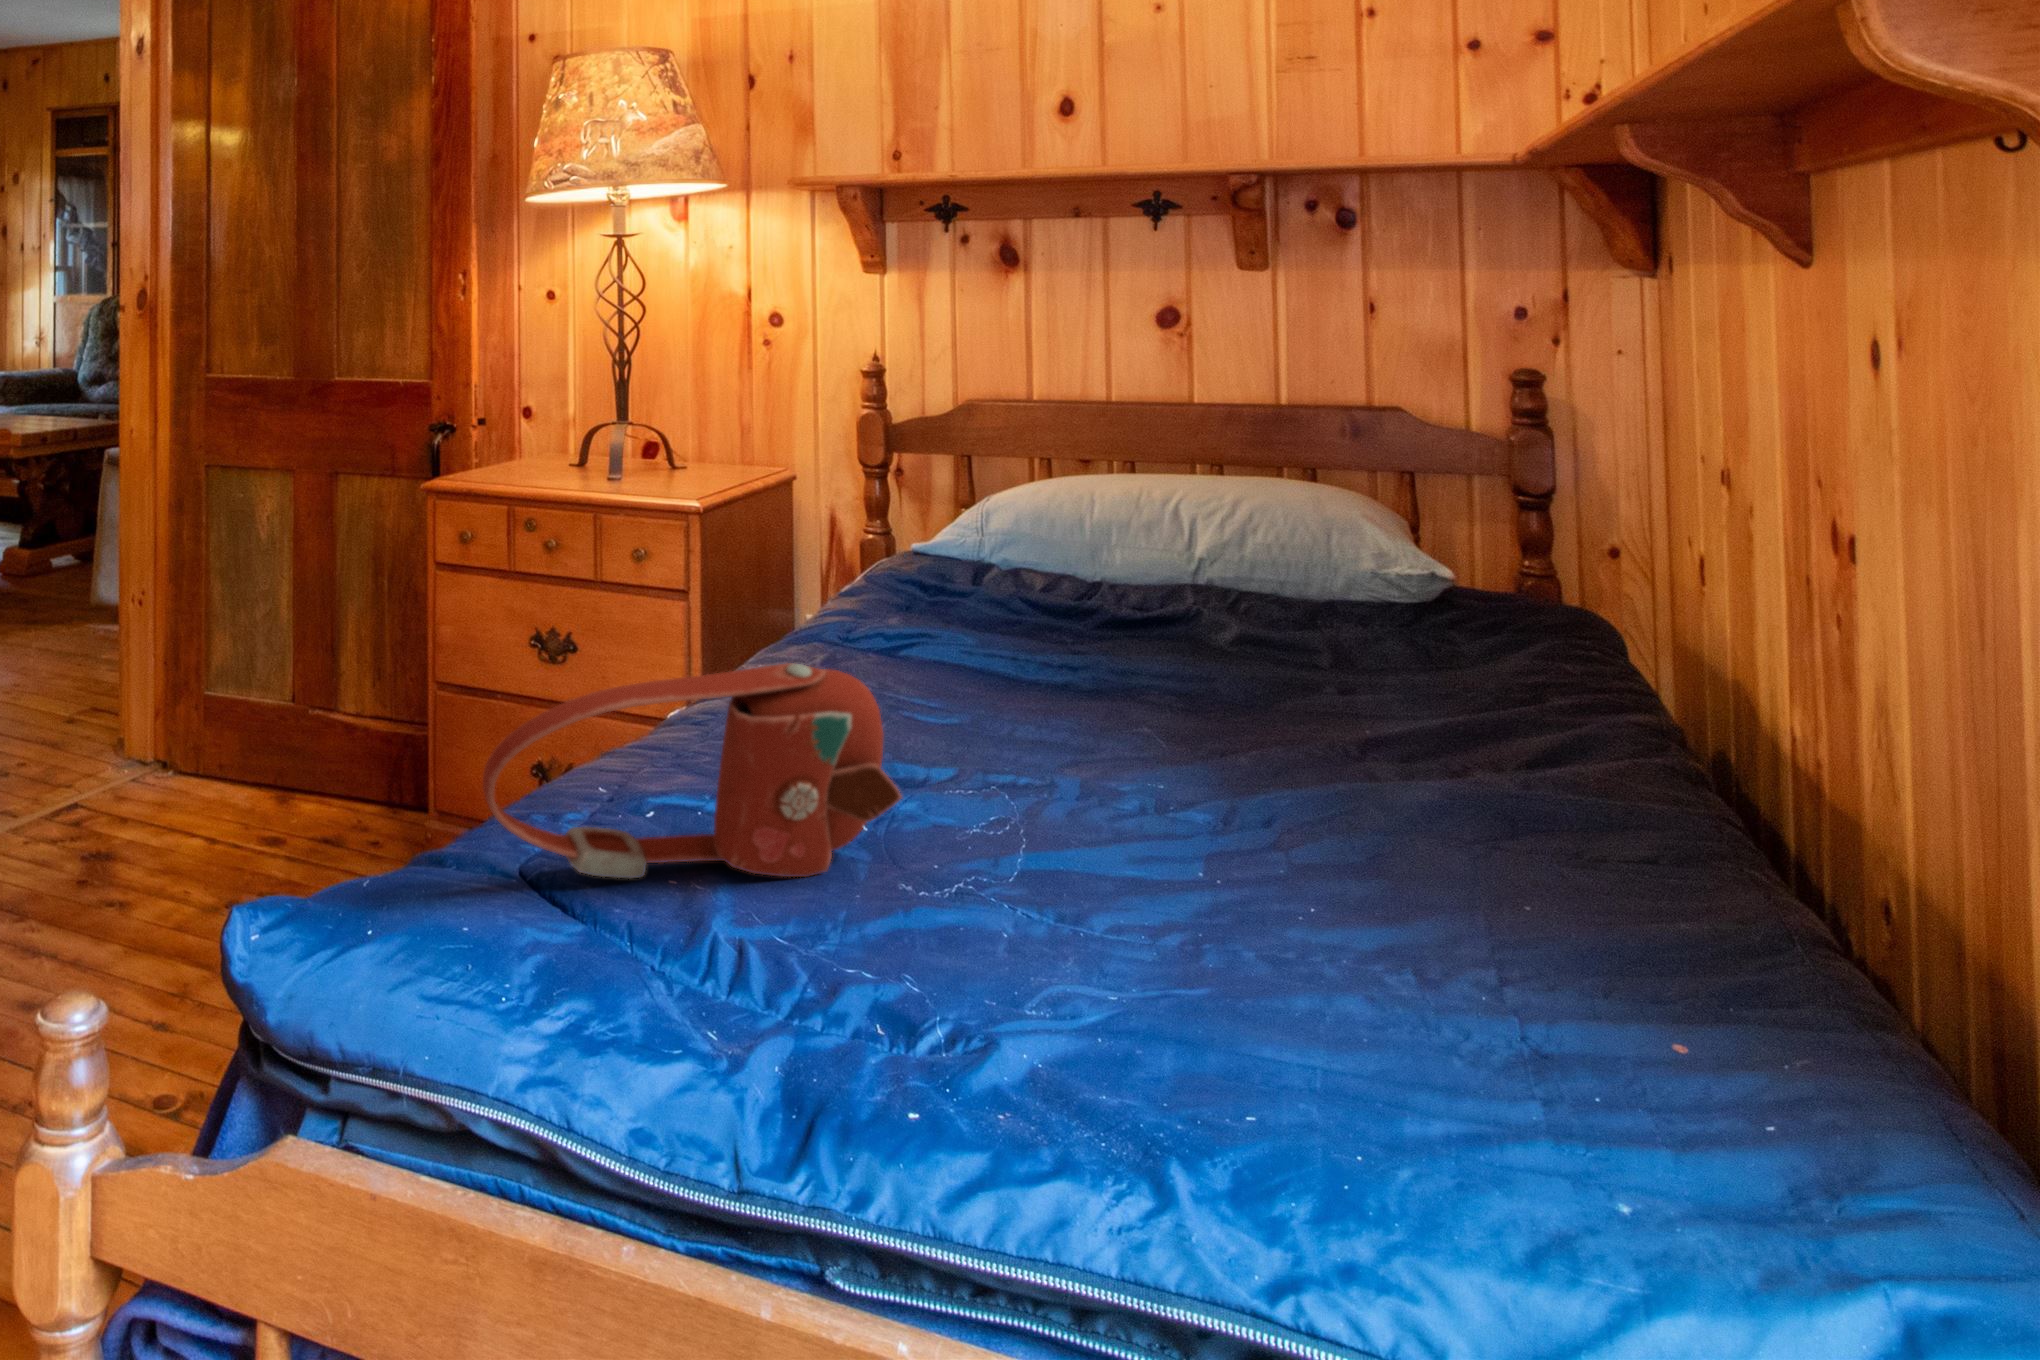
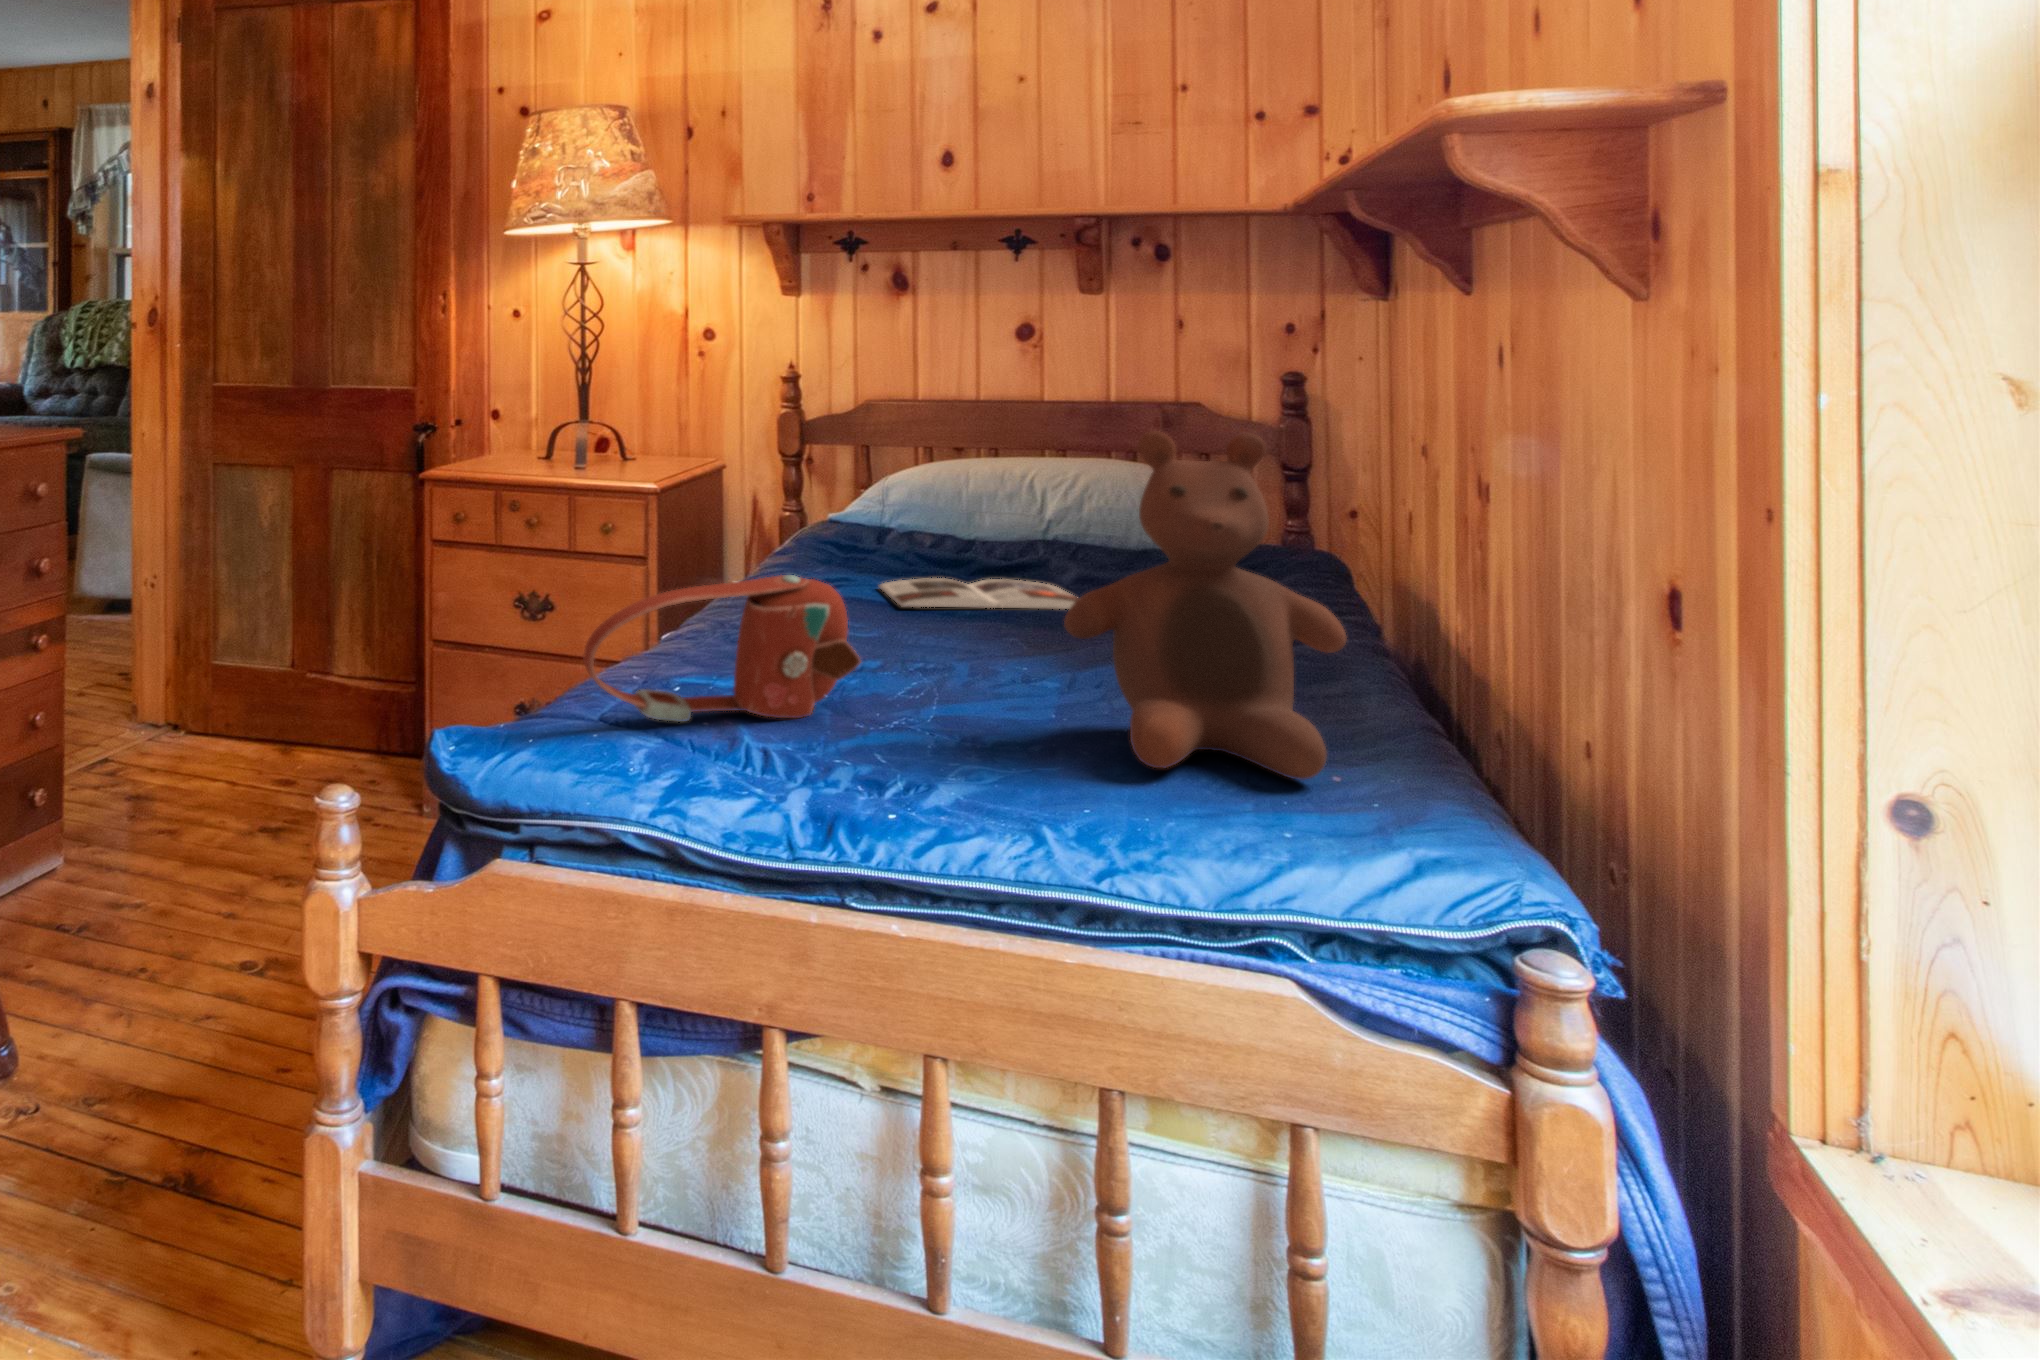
stuffed bear: none [1215,463,1700,1070] -> present [1064,431,1346,780]
magazine: none [961,634,1257,688] -> present [879,578,1078,609]

